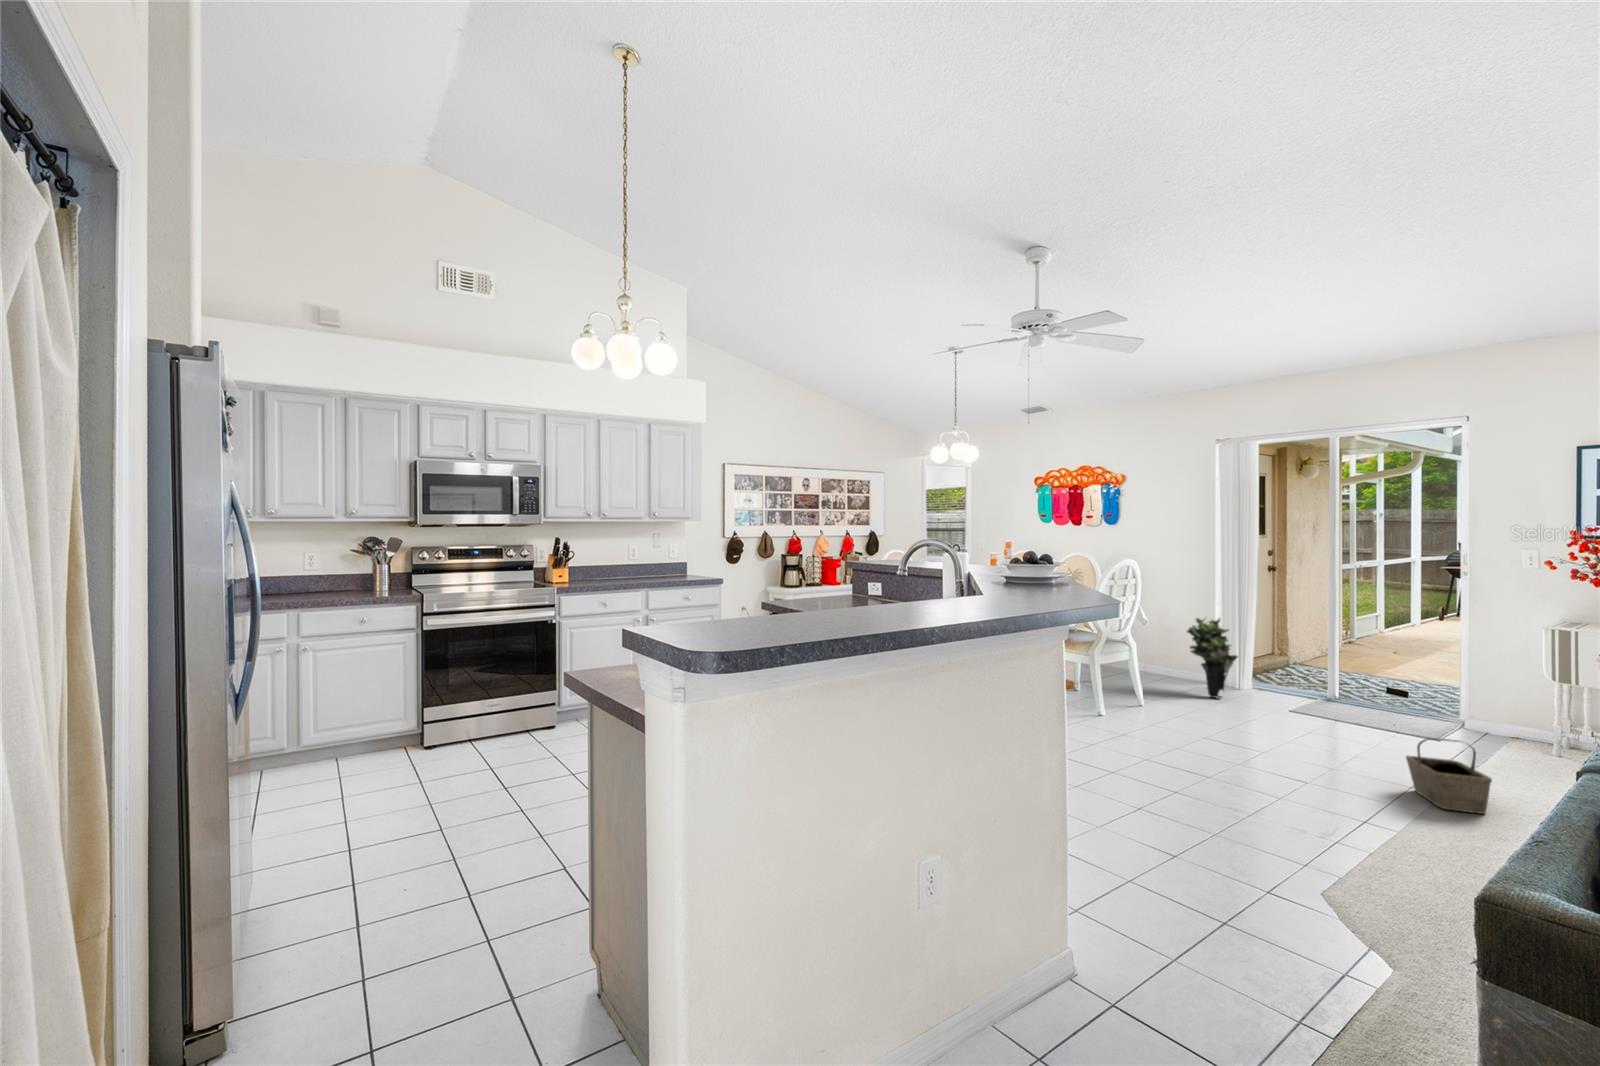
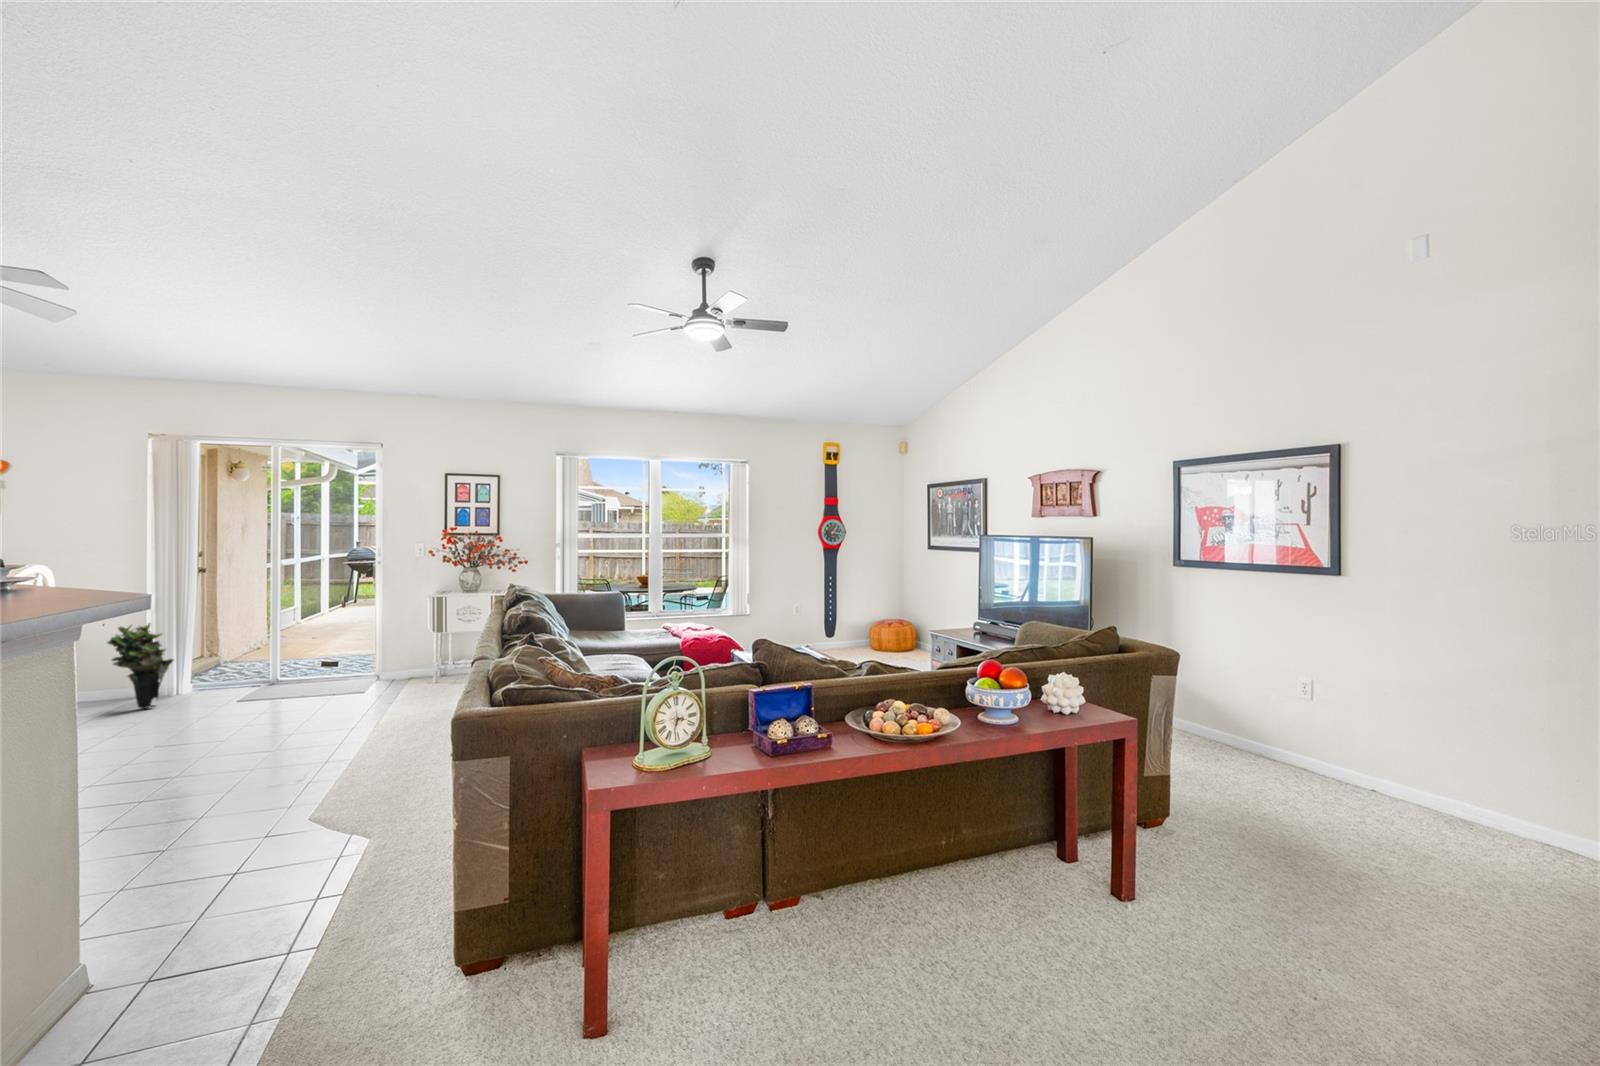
basket: present [1406,738,1492,814] -> none [349,681,407,734]

